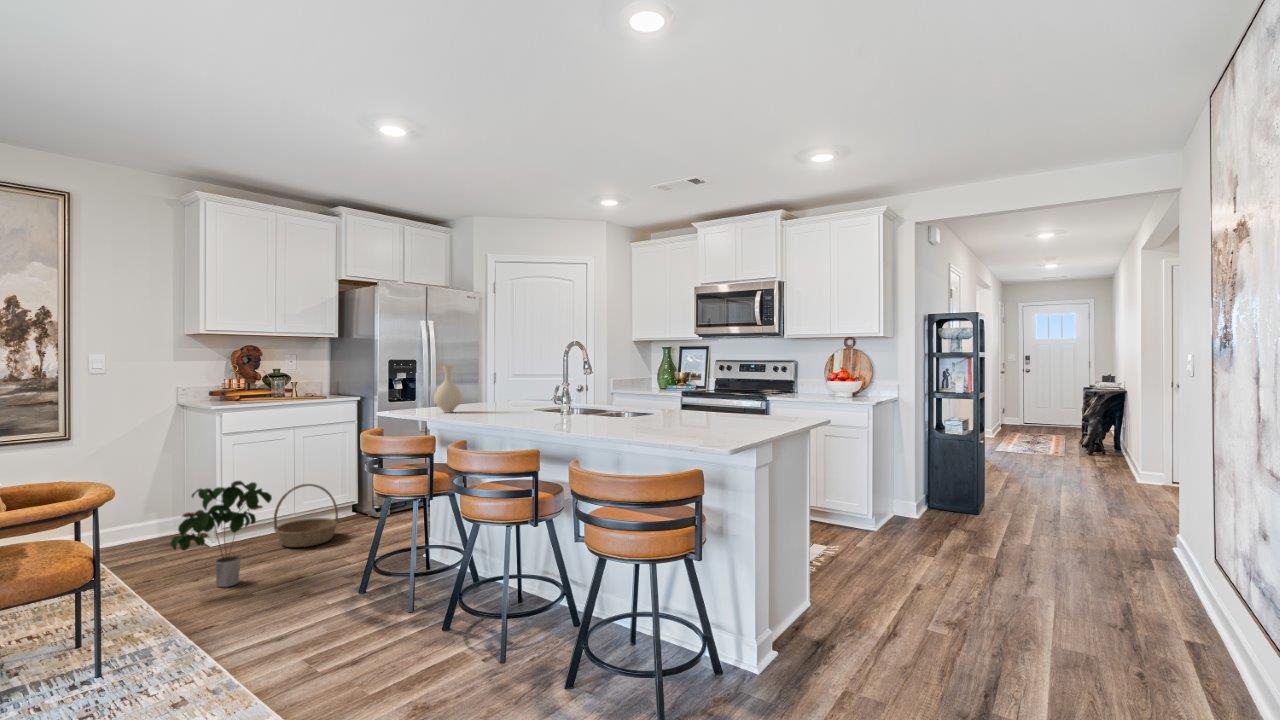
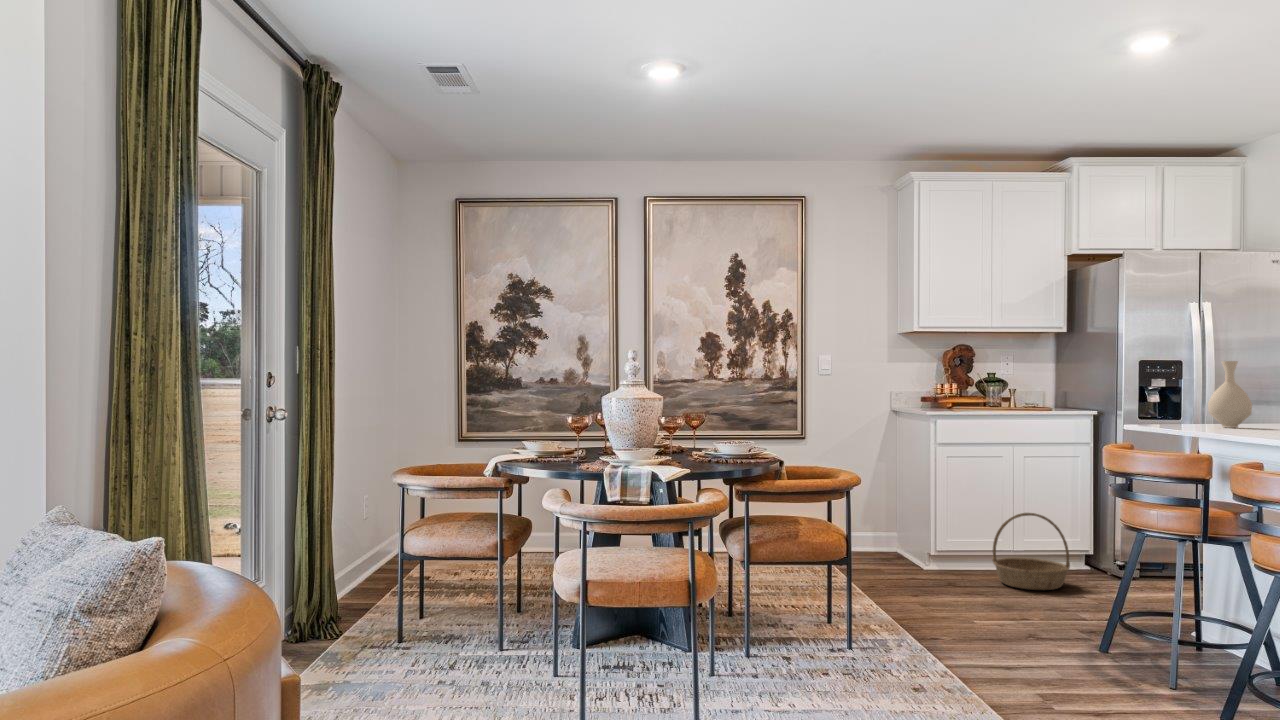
potted plant: present [171,481,272,587] -> none [896,492,994,609]

